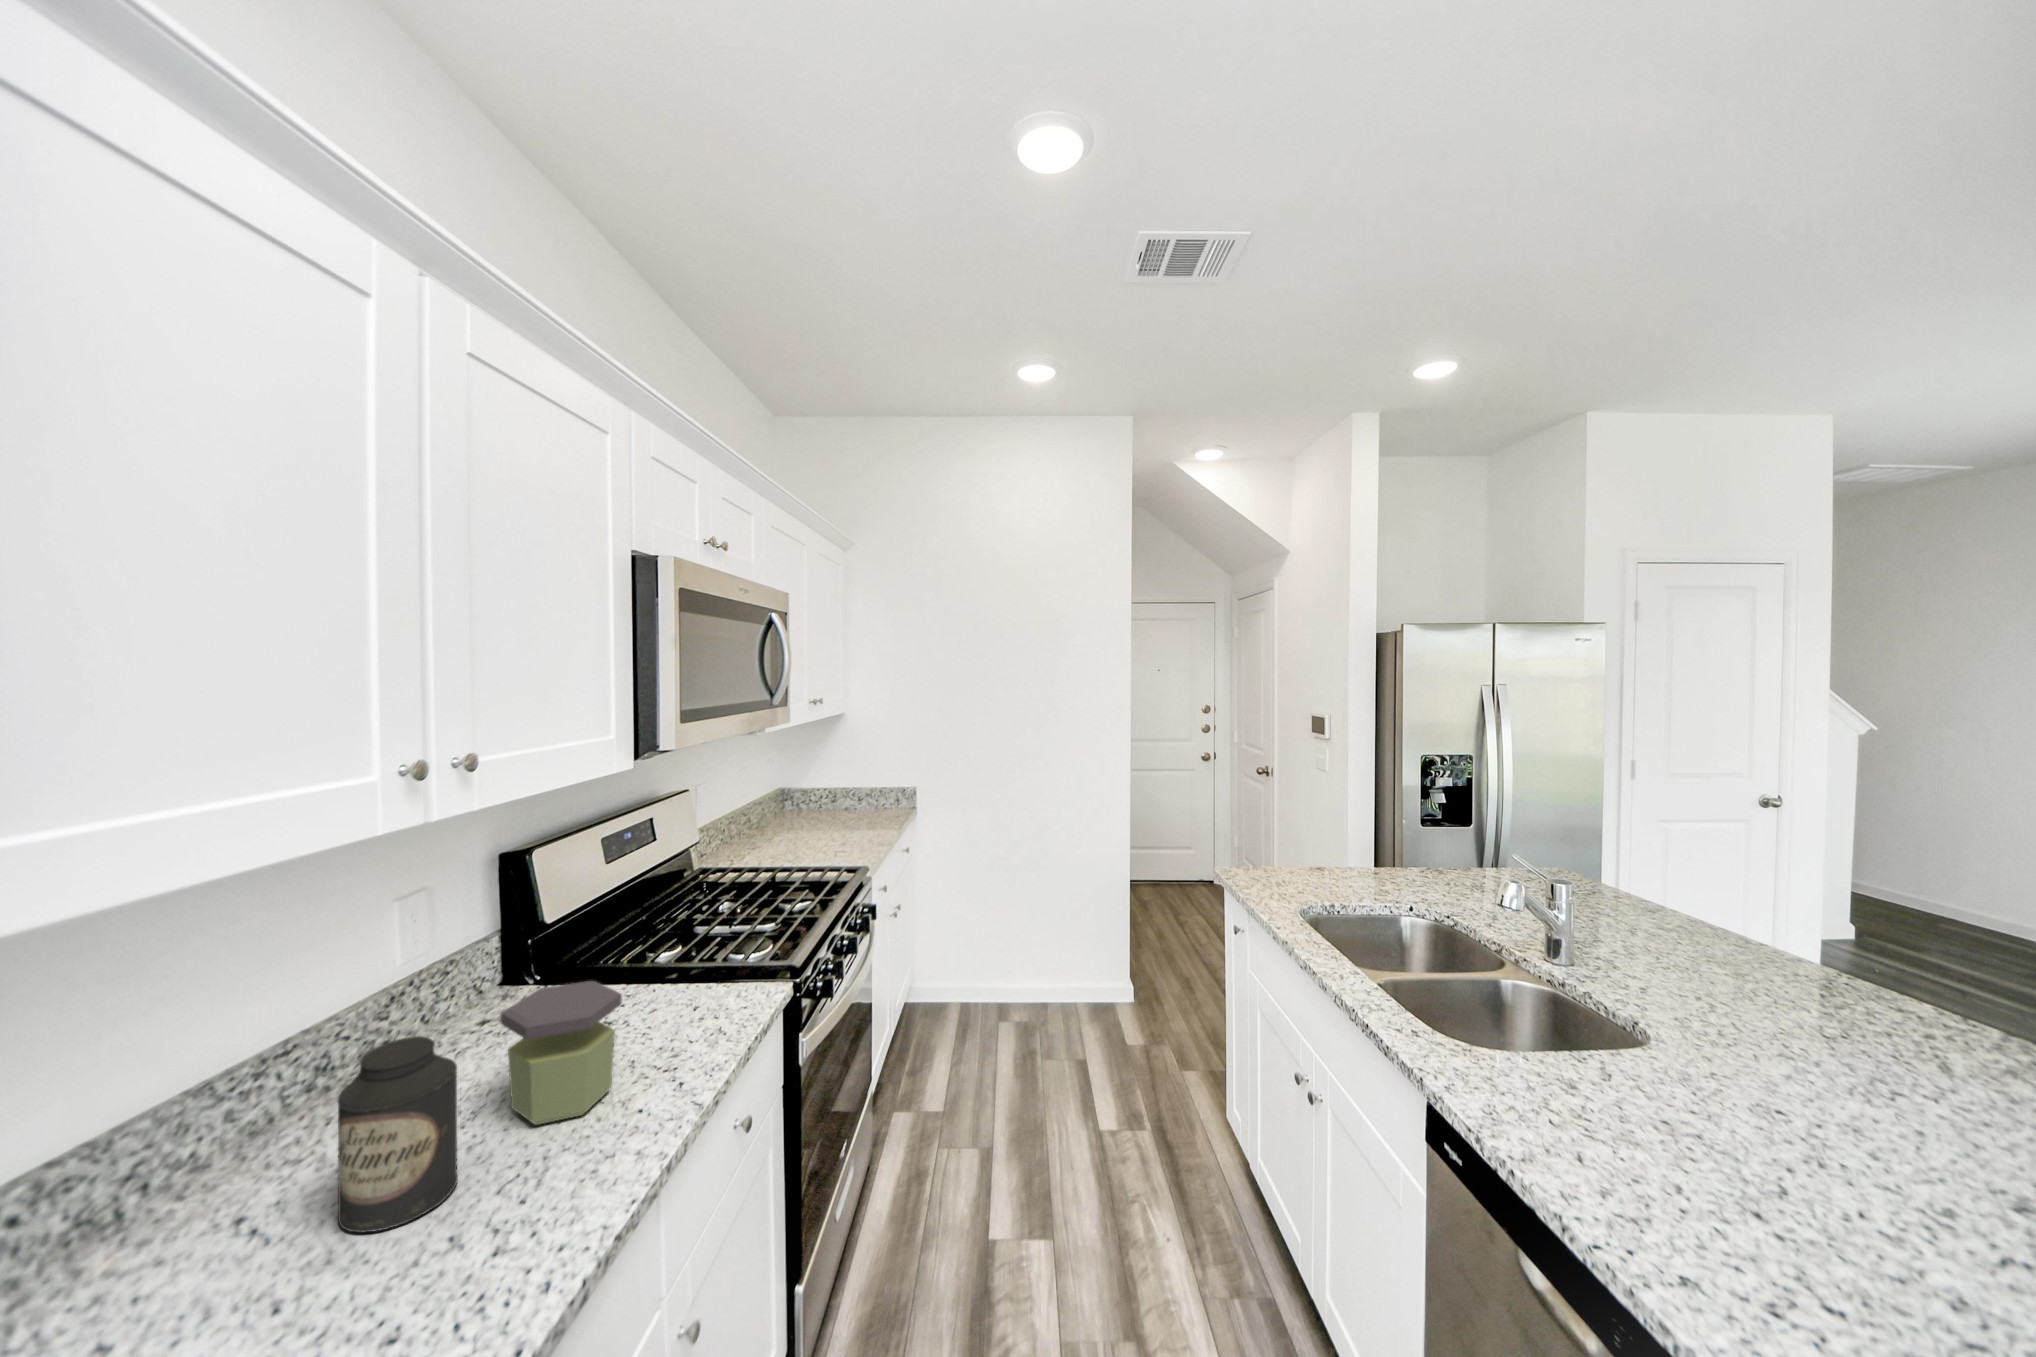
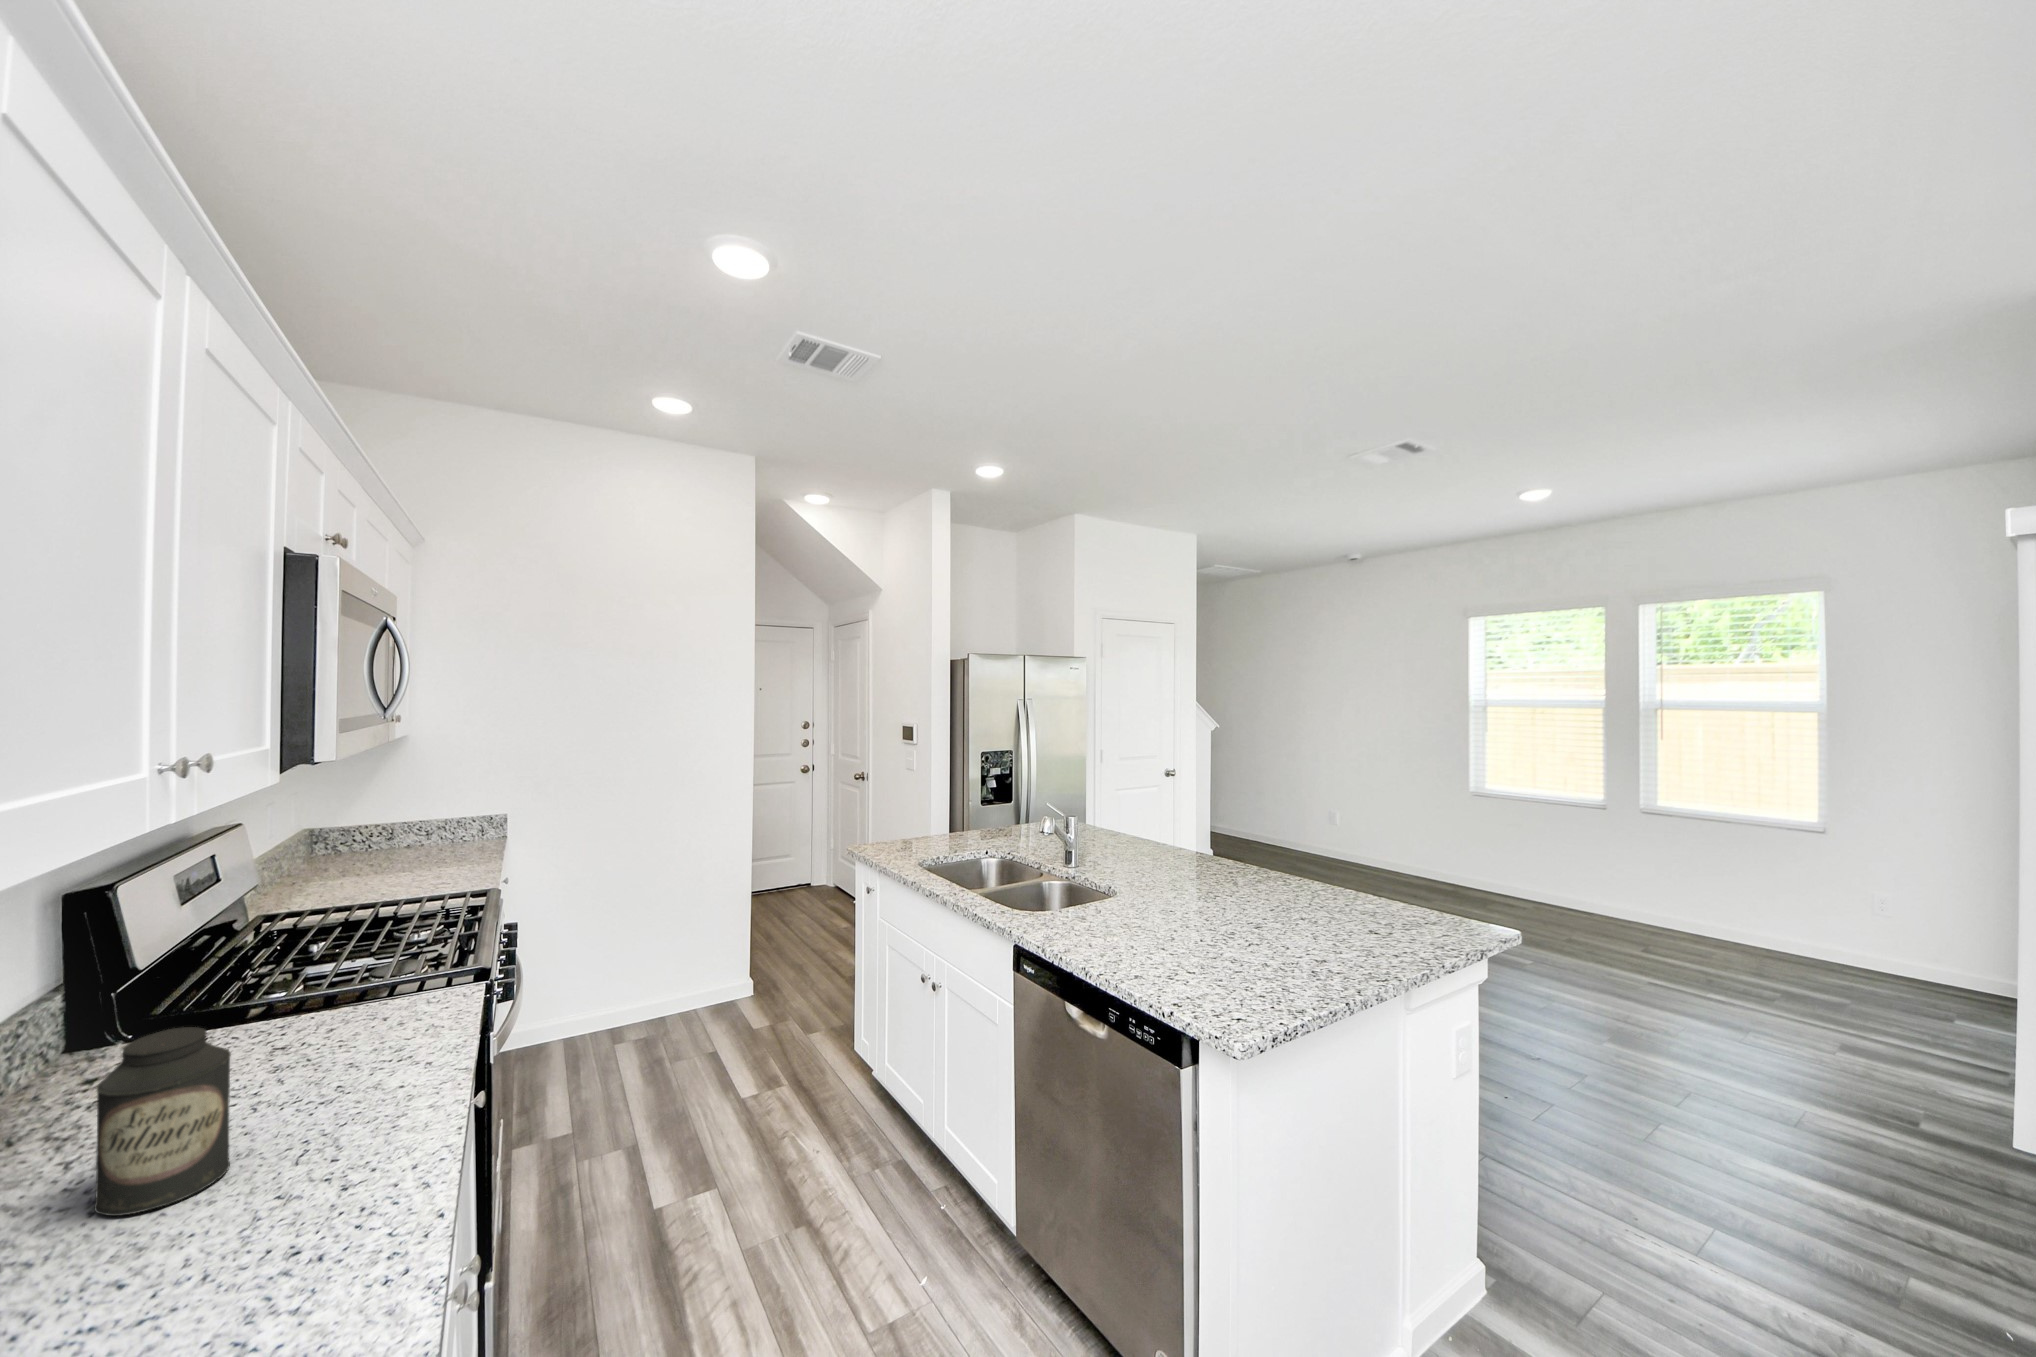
jar: present [501,981,622,1125] -> none [224,978,358,1113]

